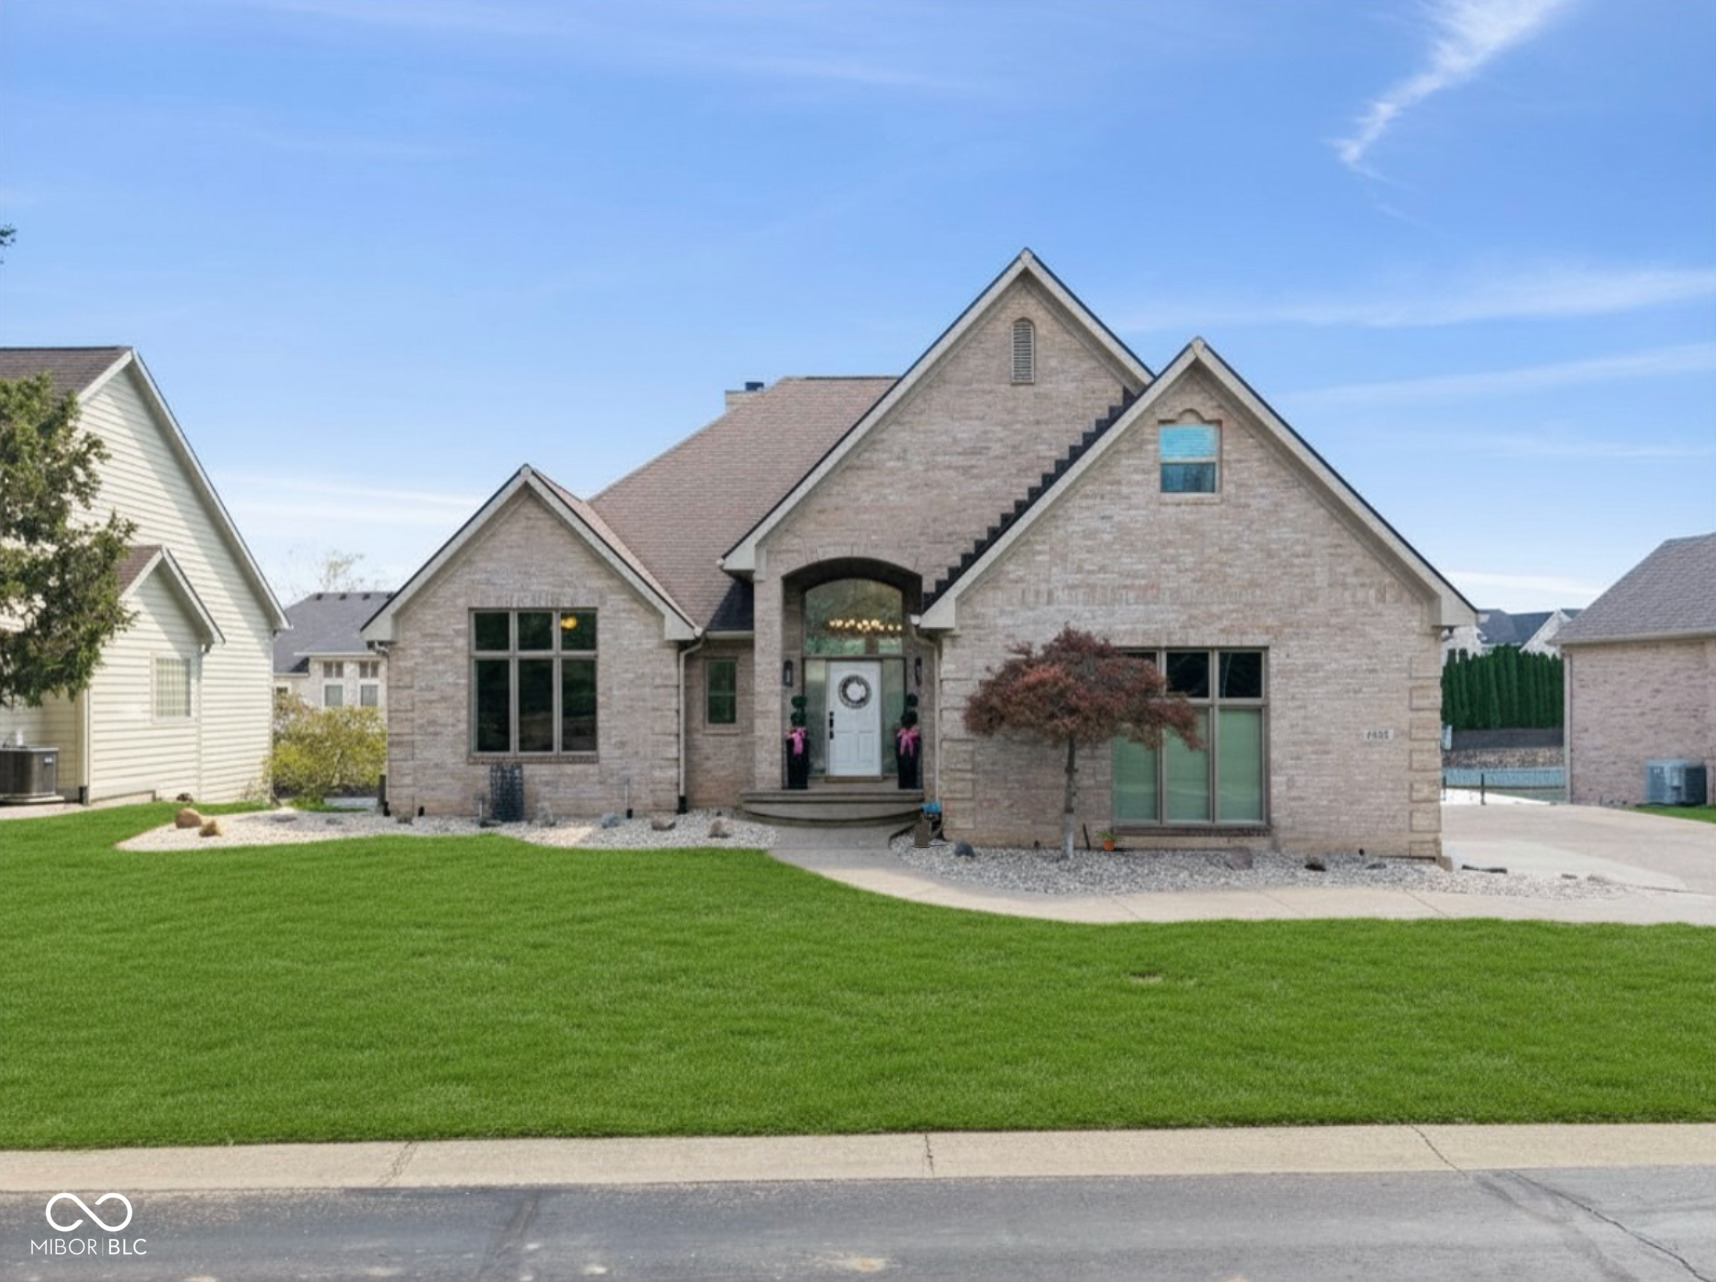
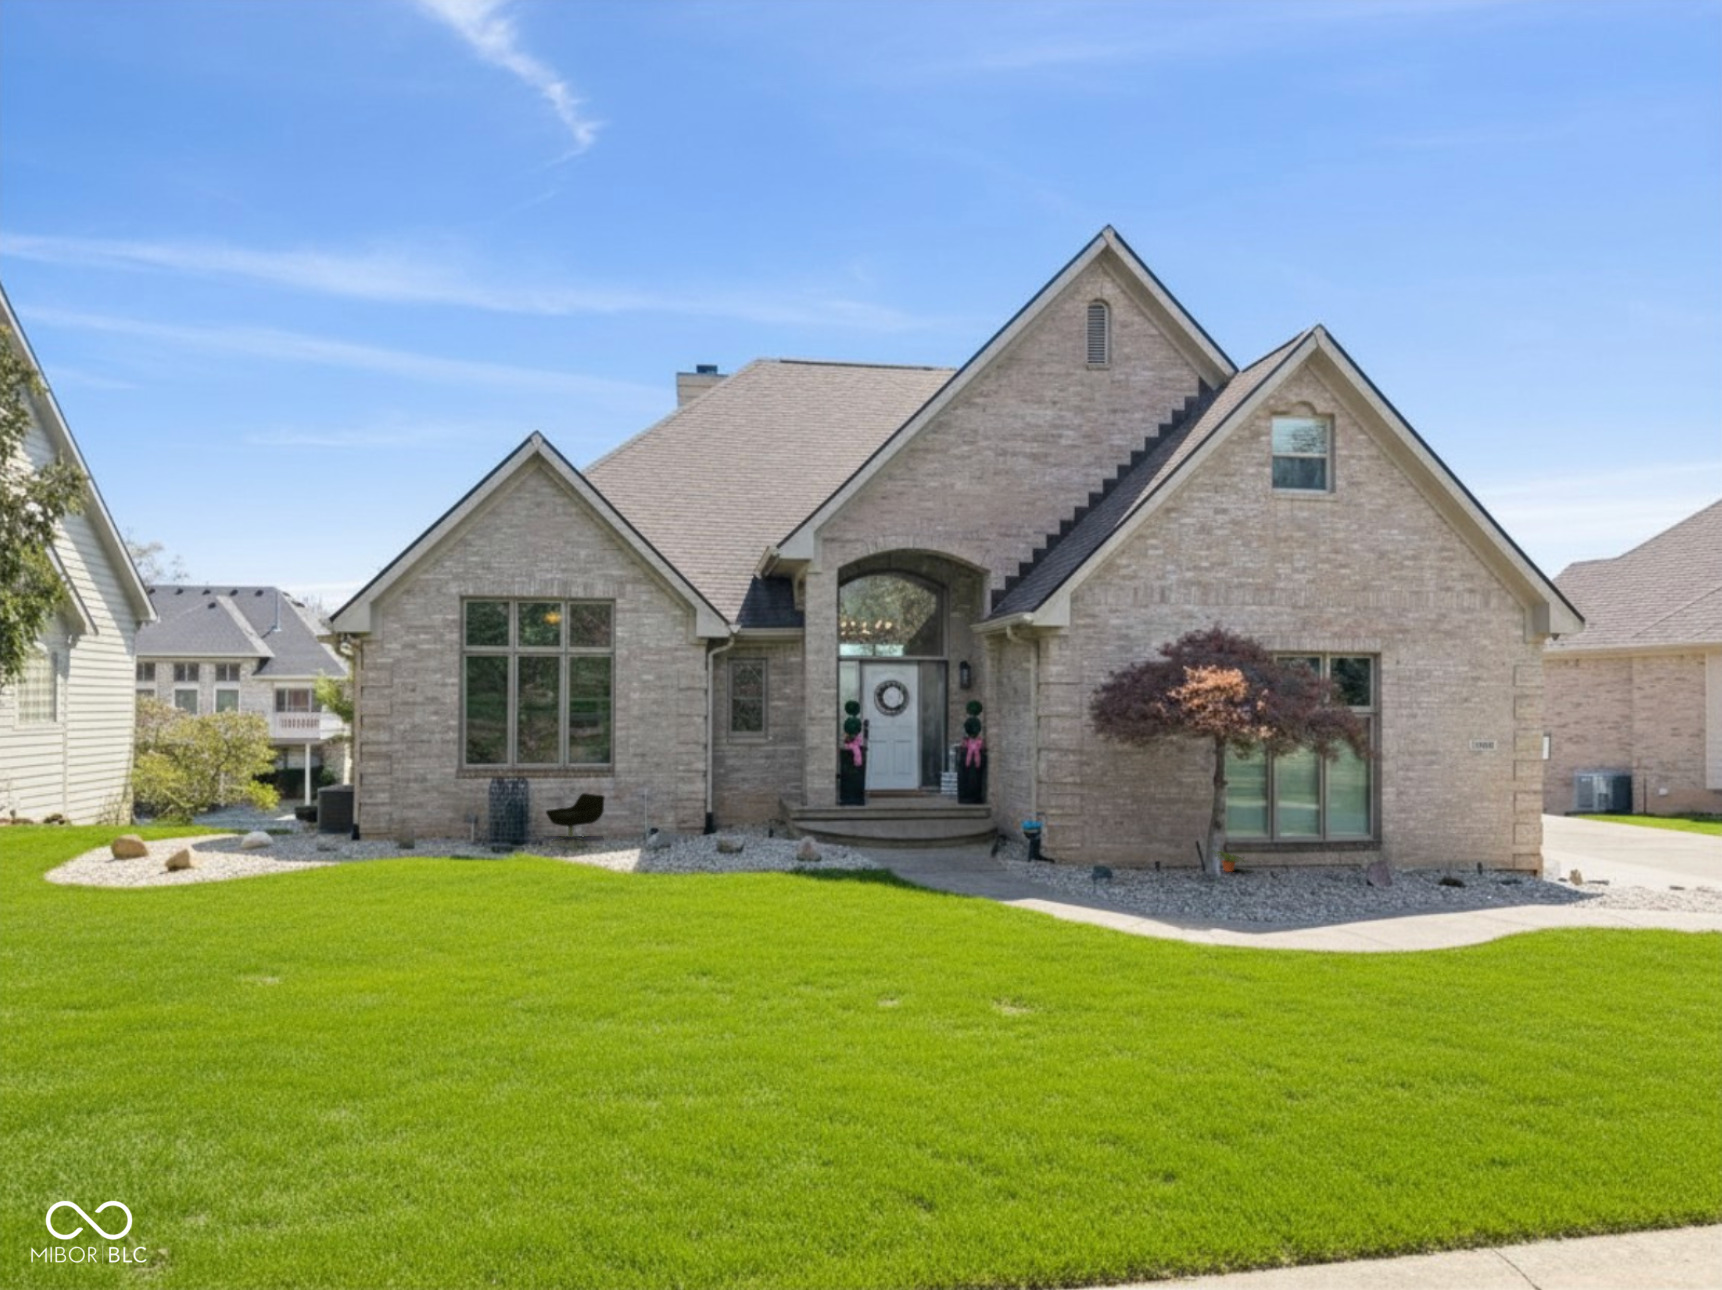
lounge chair: none [537,777,586,818] -> present [546,793,604,839]
watering can: present [909,814,947,848] -> none [1015,833,1055,871]

